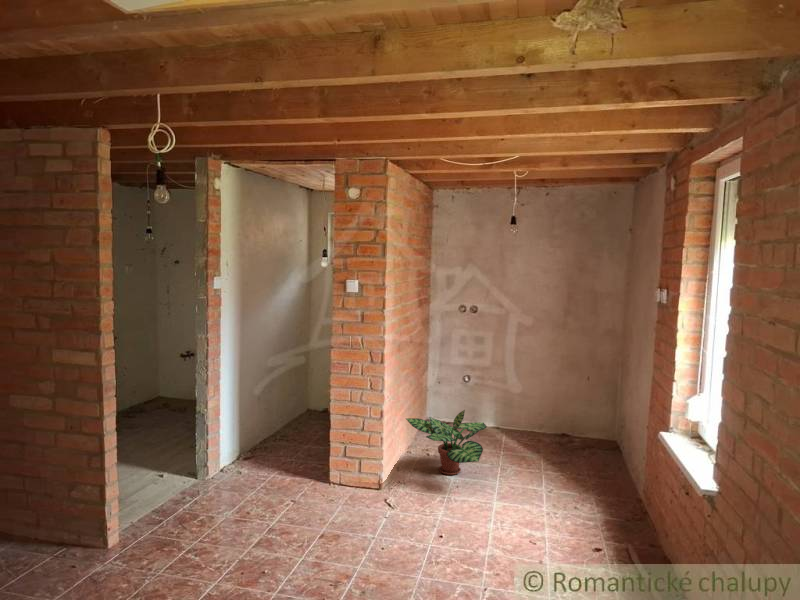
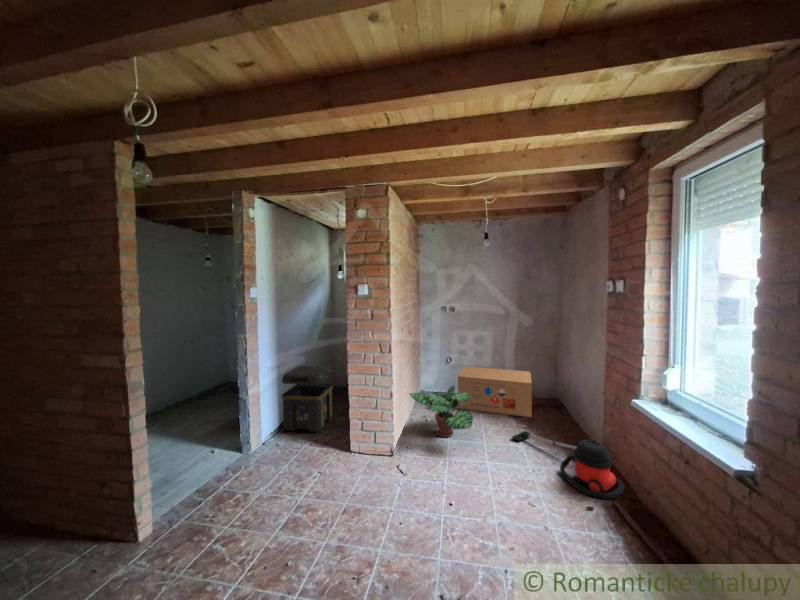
toolbox: none [244,377,308,461] -> present [282,366,333,432]
cardboard box: none [474,389,577,460] -> present [458,366,532,417]
vacuum cleaner: none [534,473,647,543] -> present [512,431,624,499]

